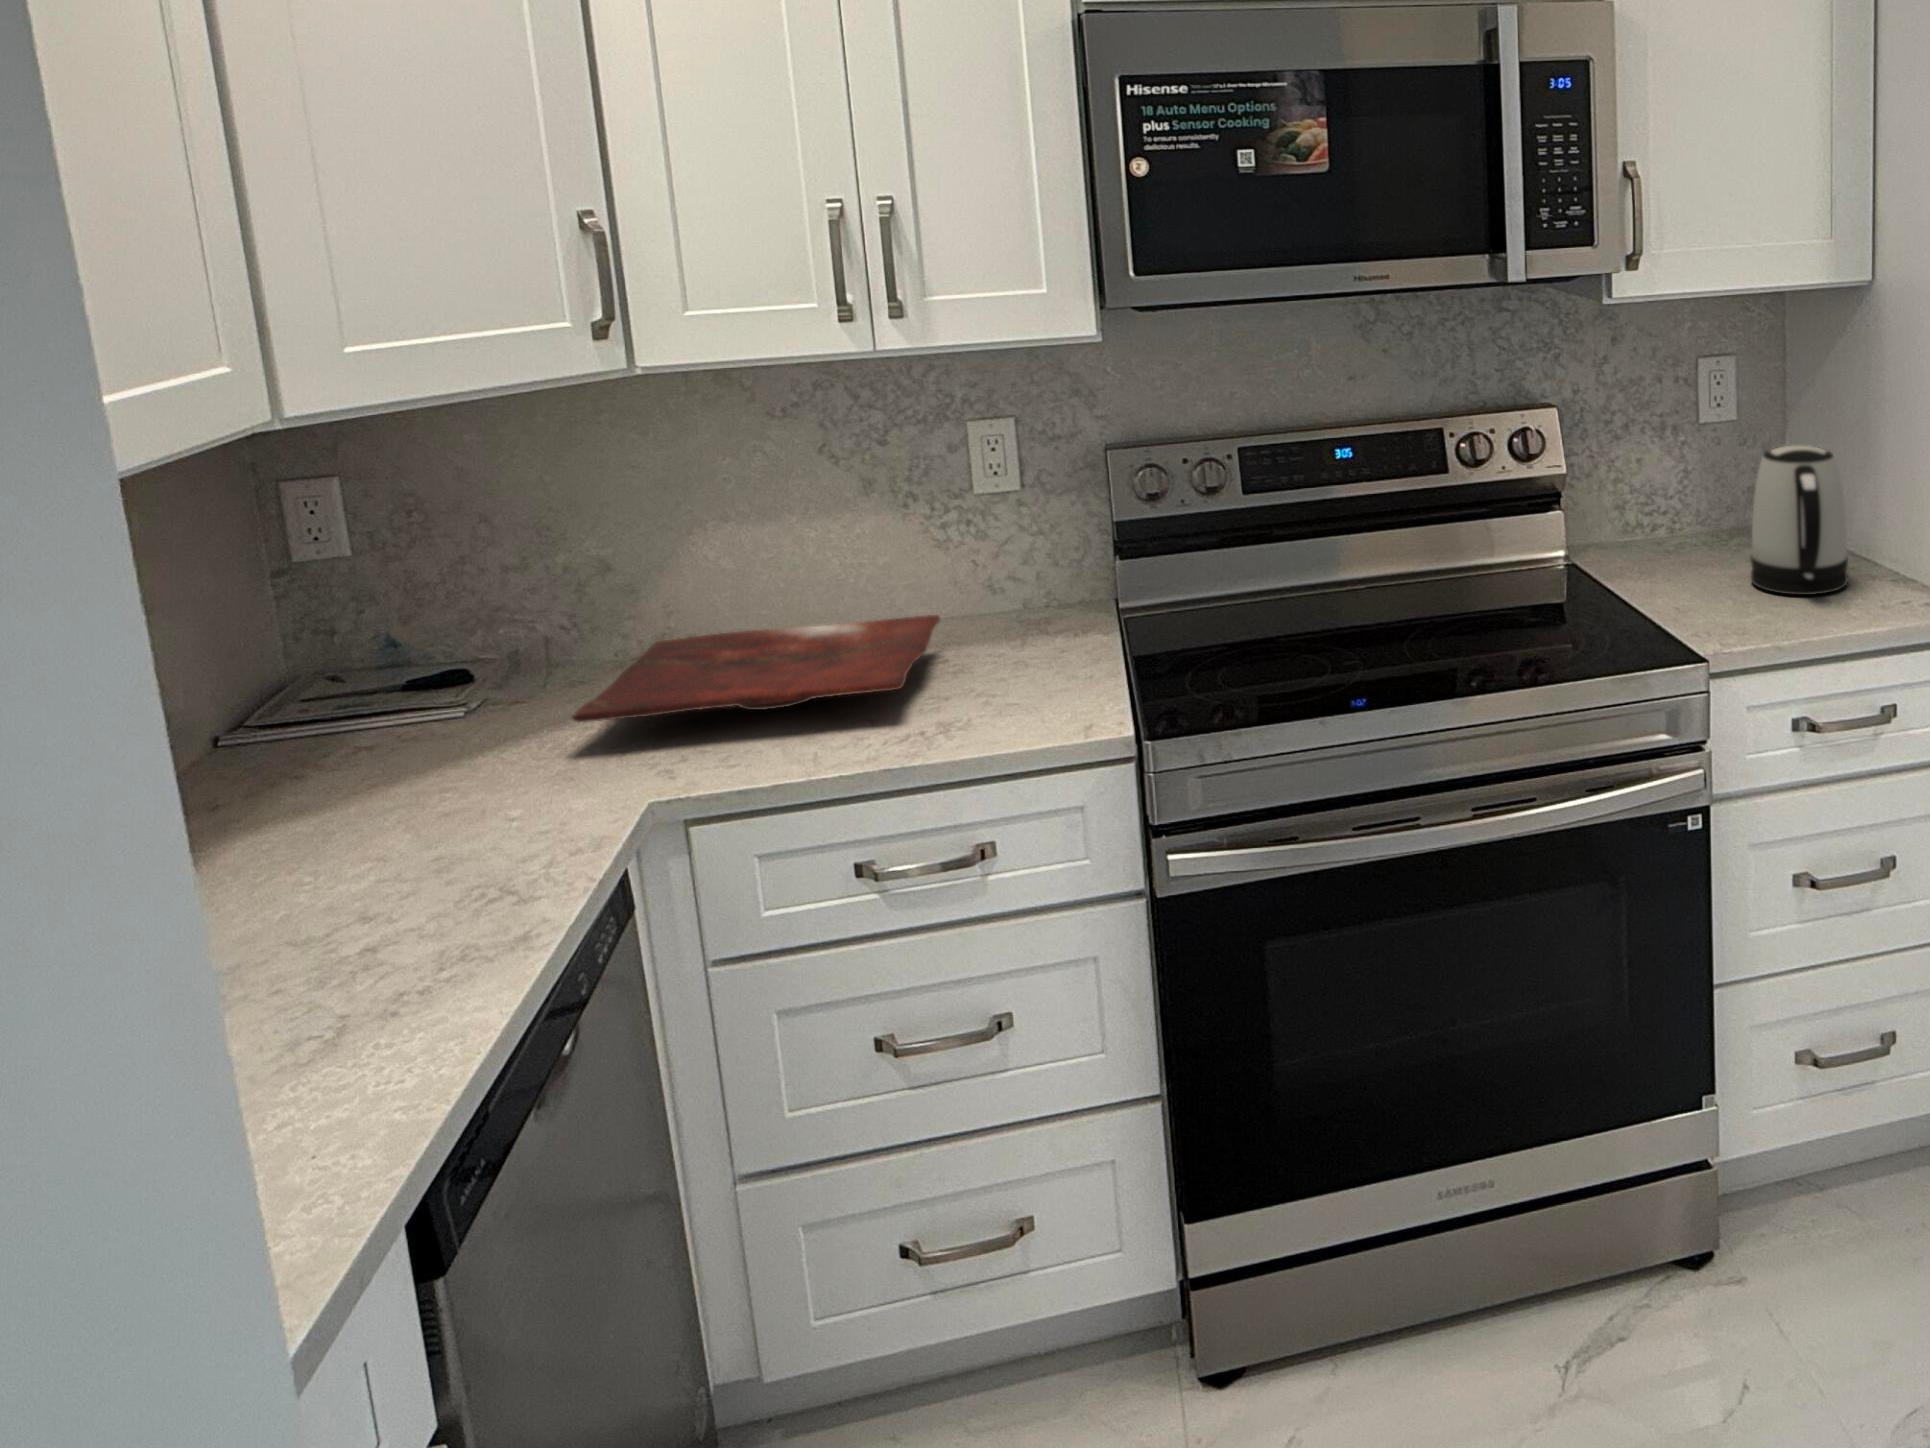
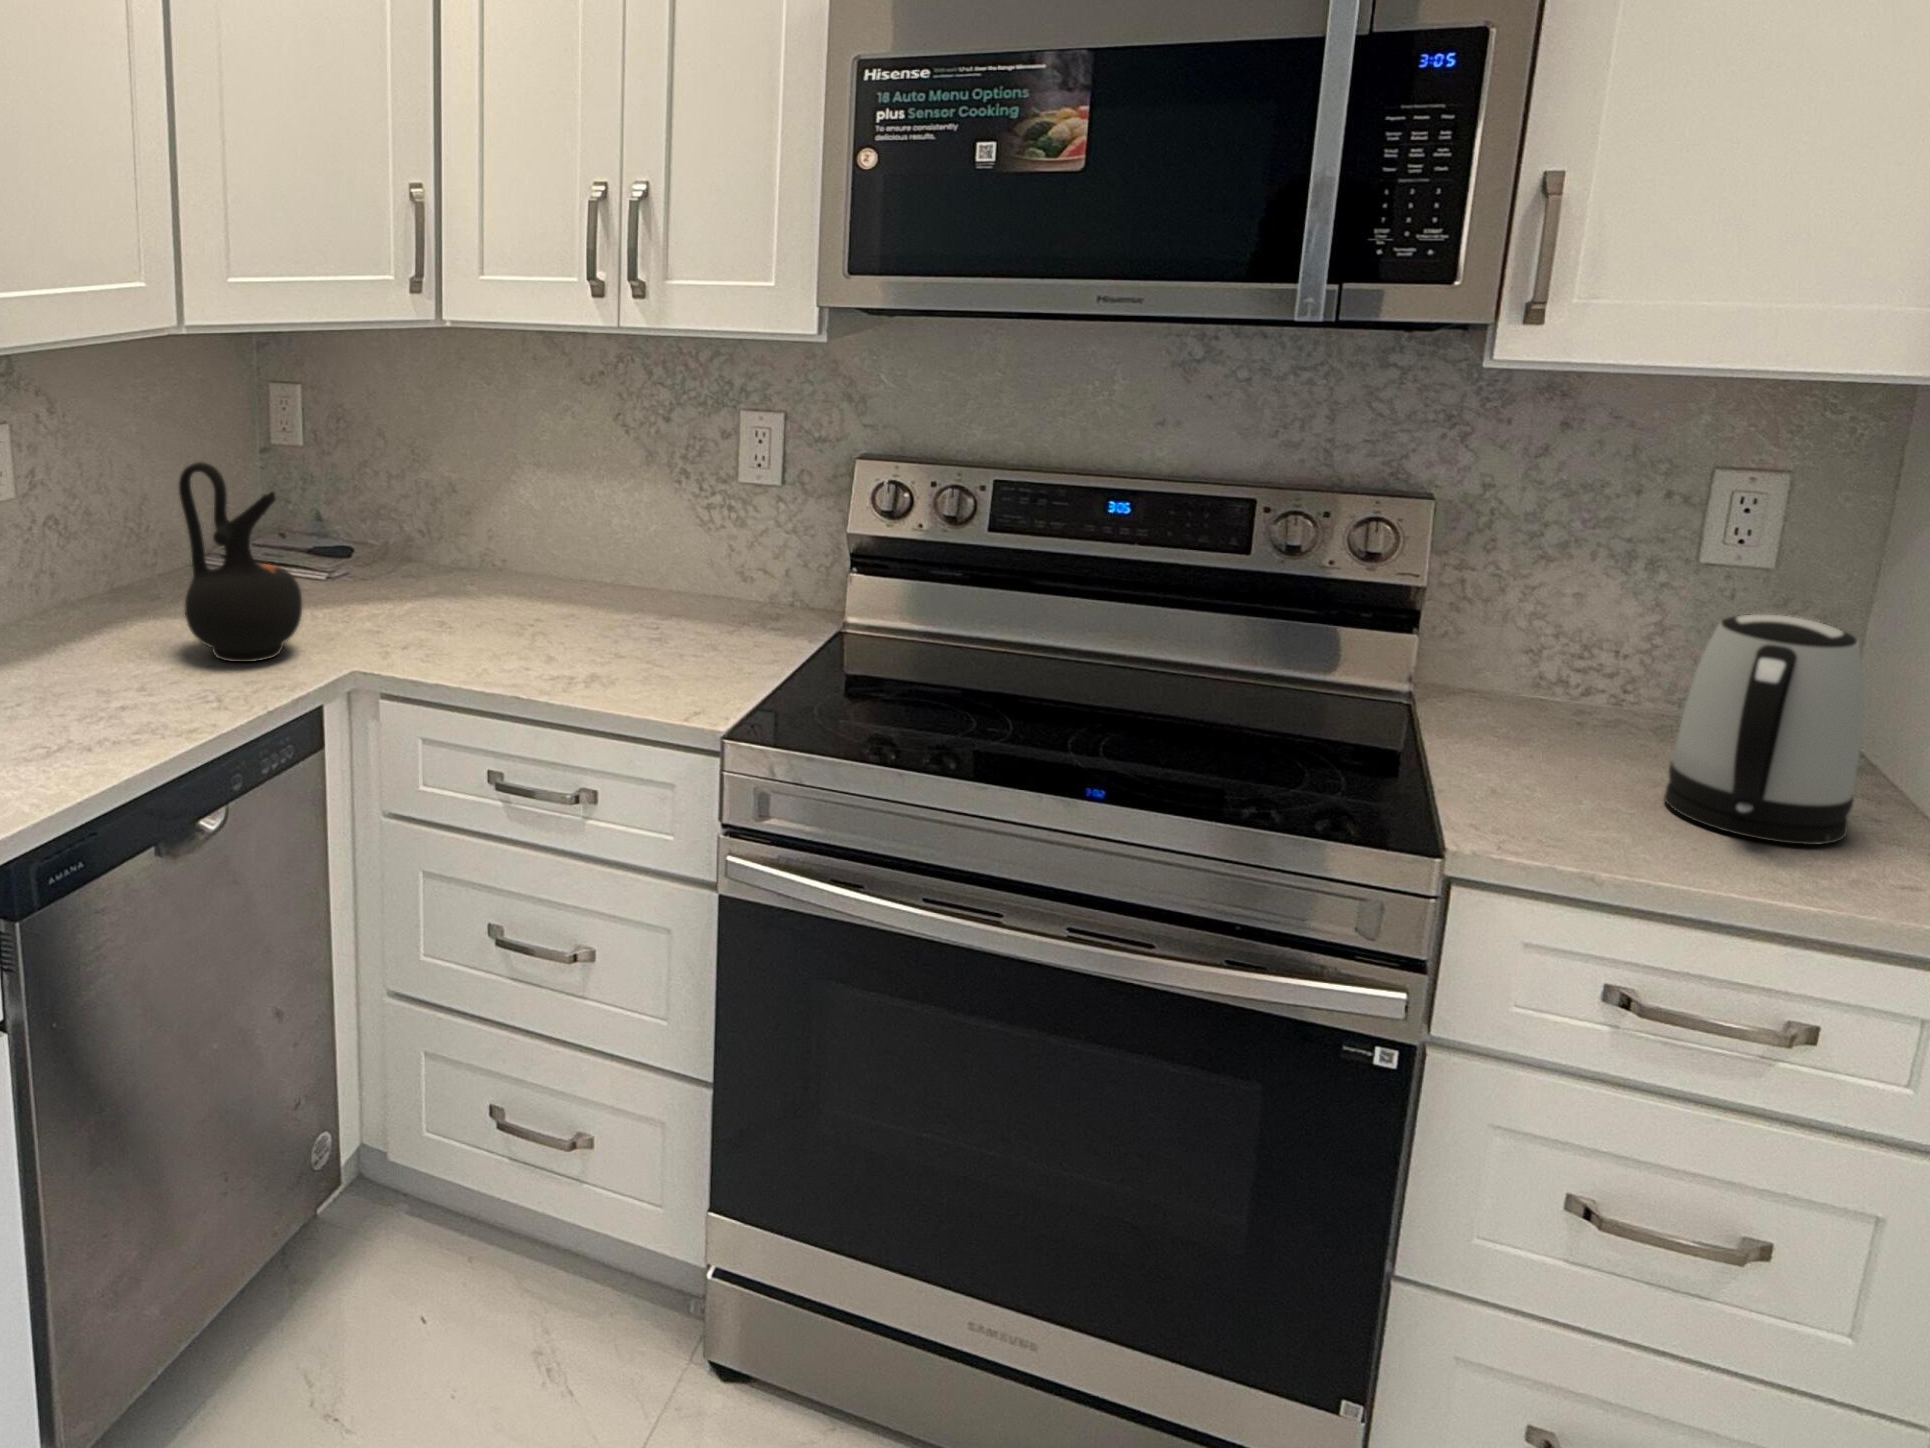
ceramic jug: none [329,597,546,851] -> present [179,462,302,662]
cutting board: present [572,615,940,722] -> none [352,554,664,634]

